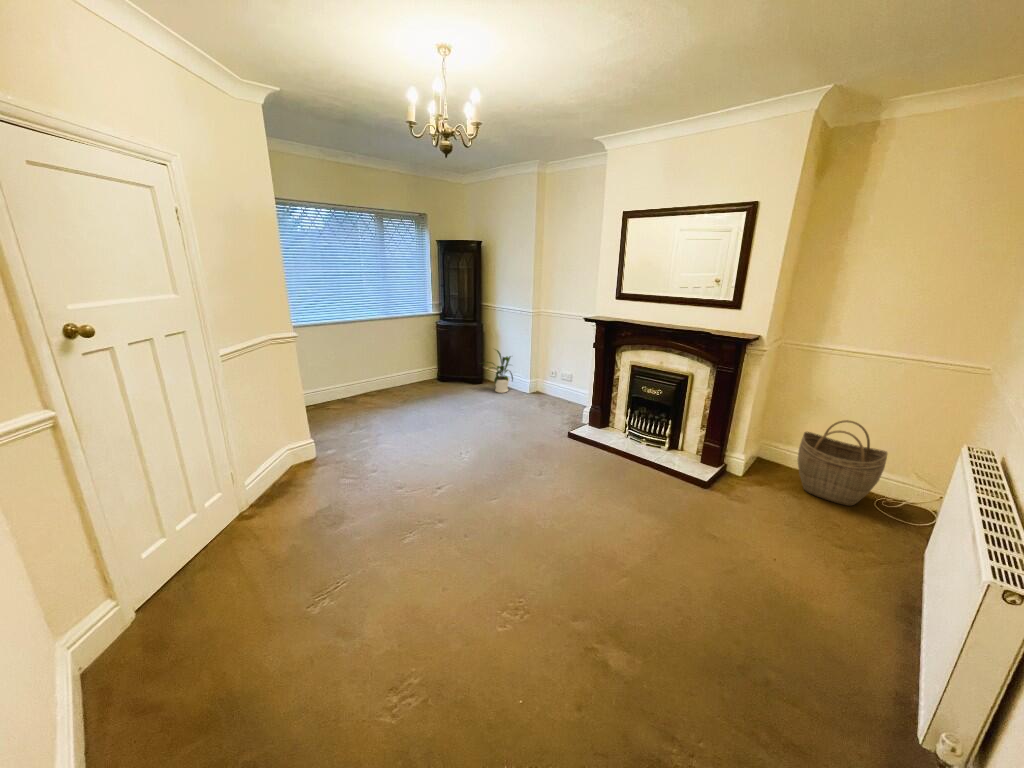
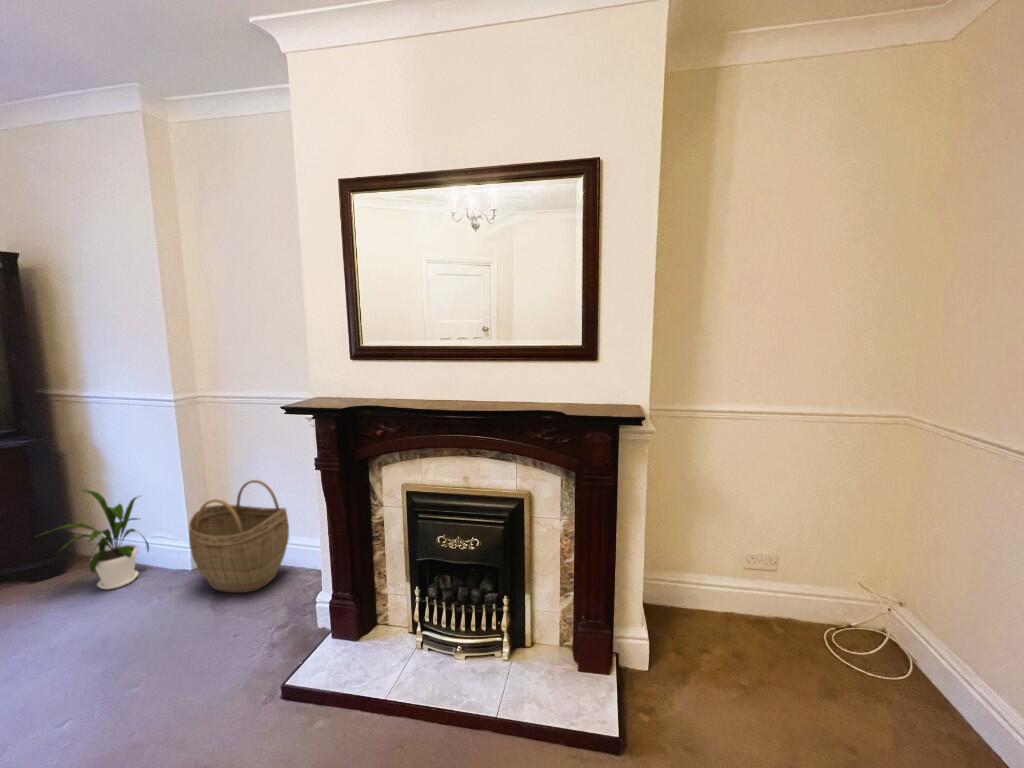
woven basket: present [797,420,888,506] -> present [189,480,289,593]

